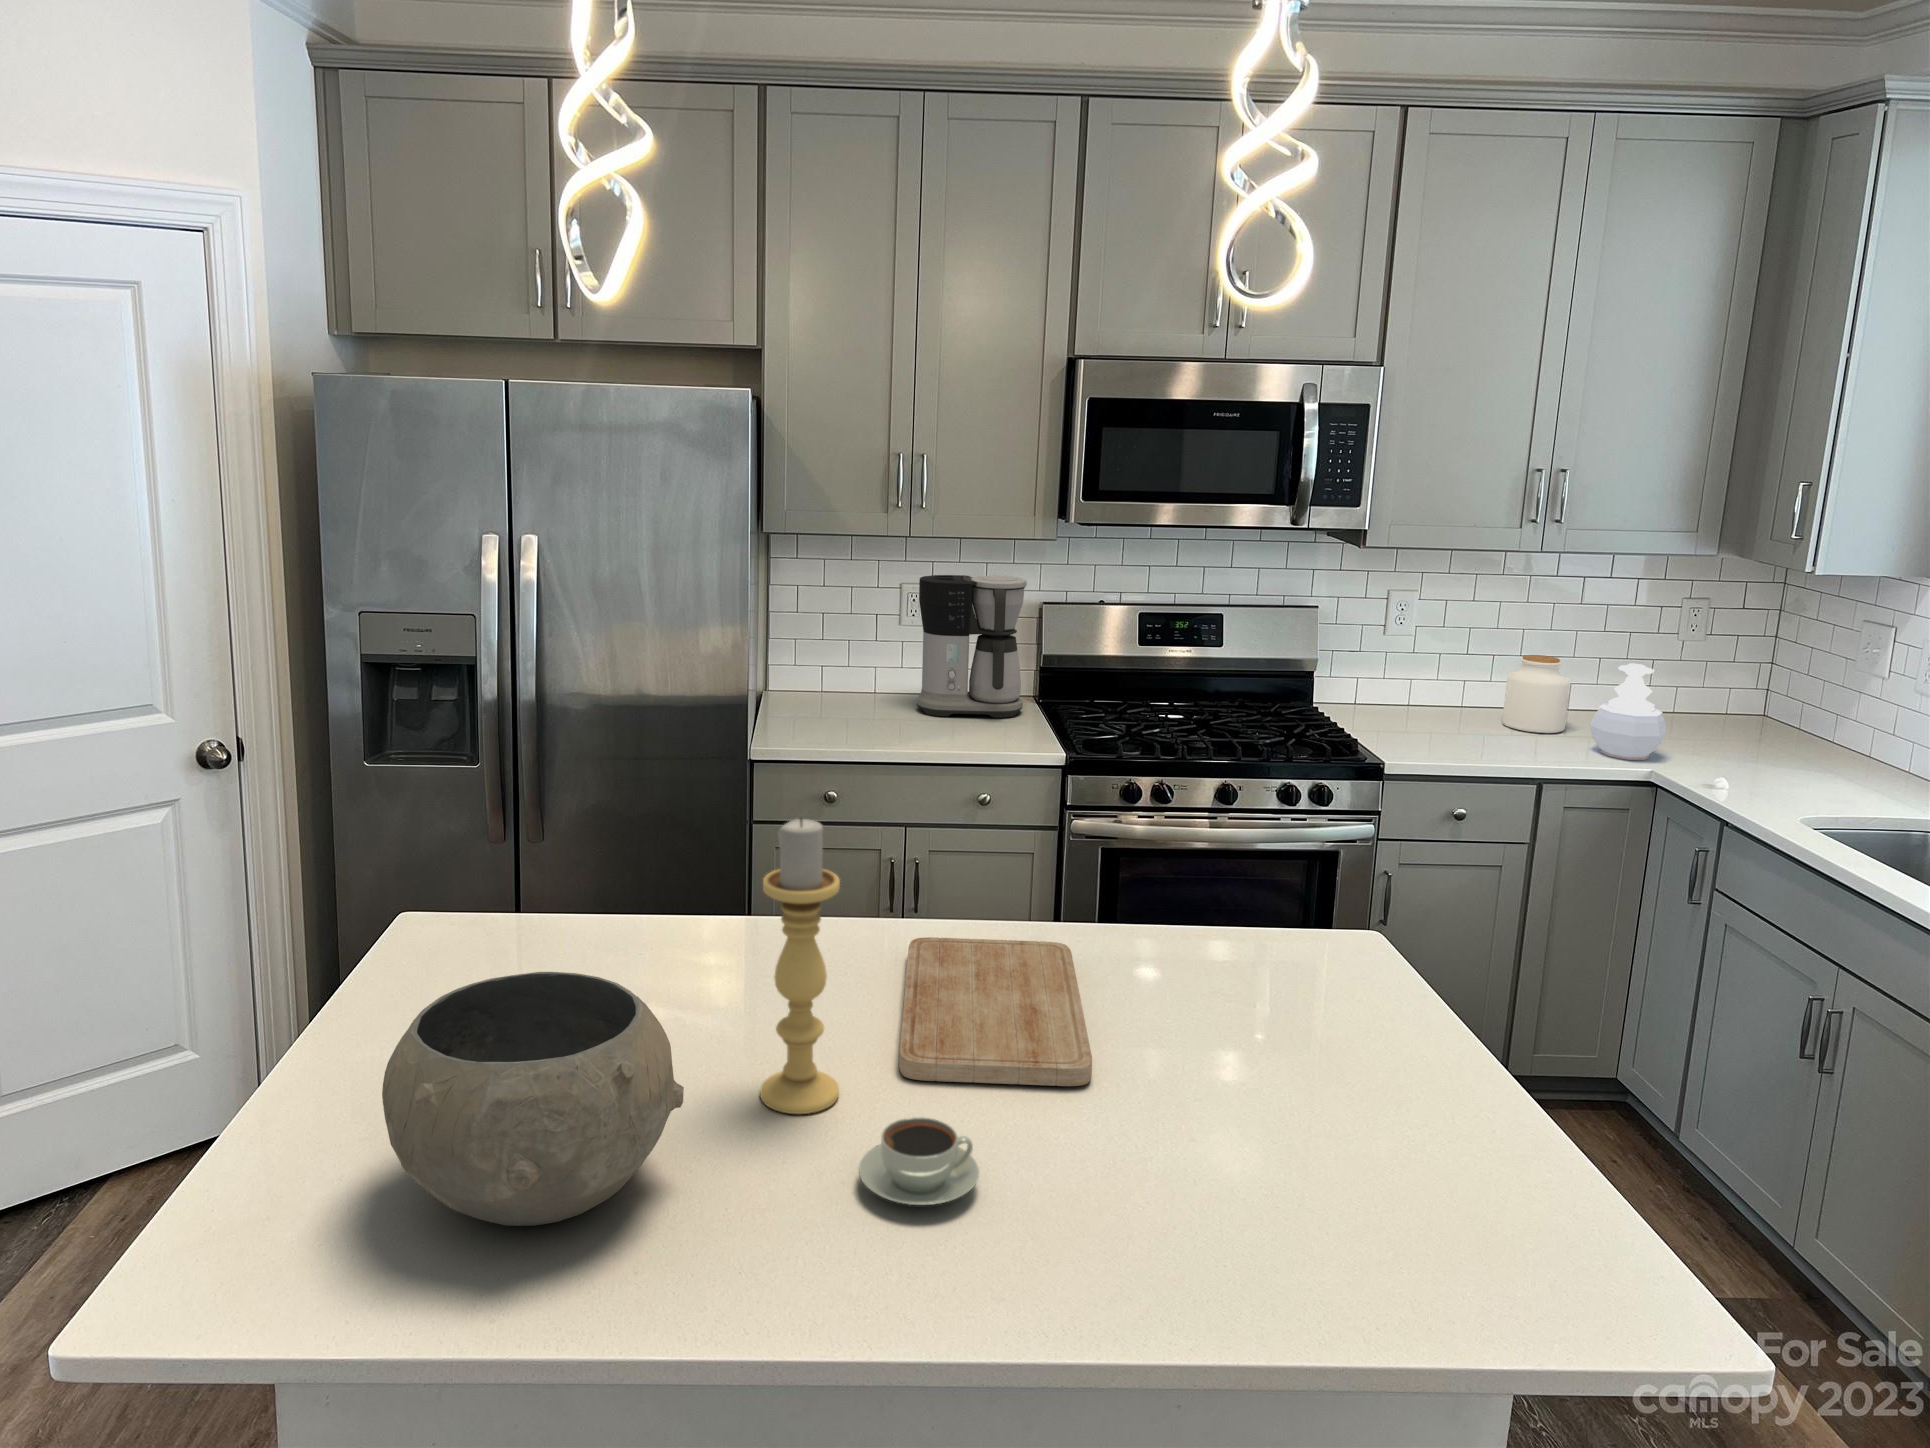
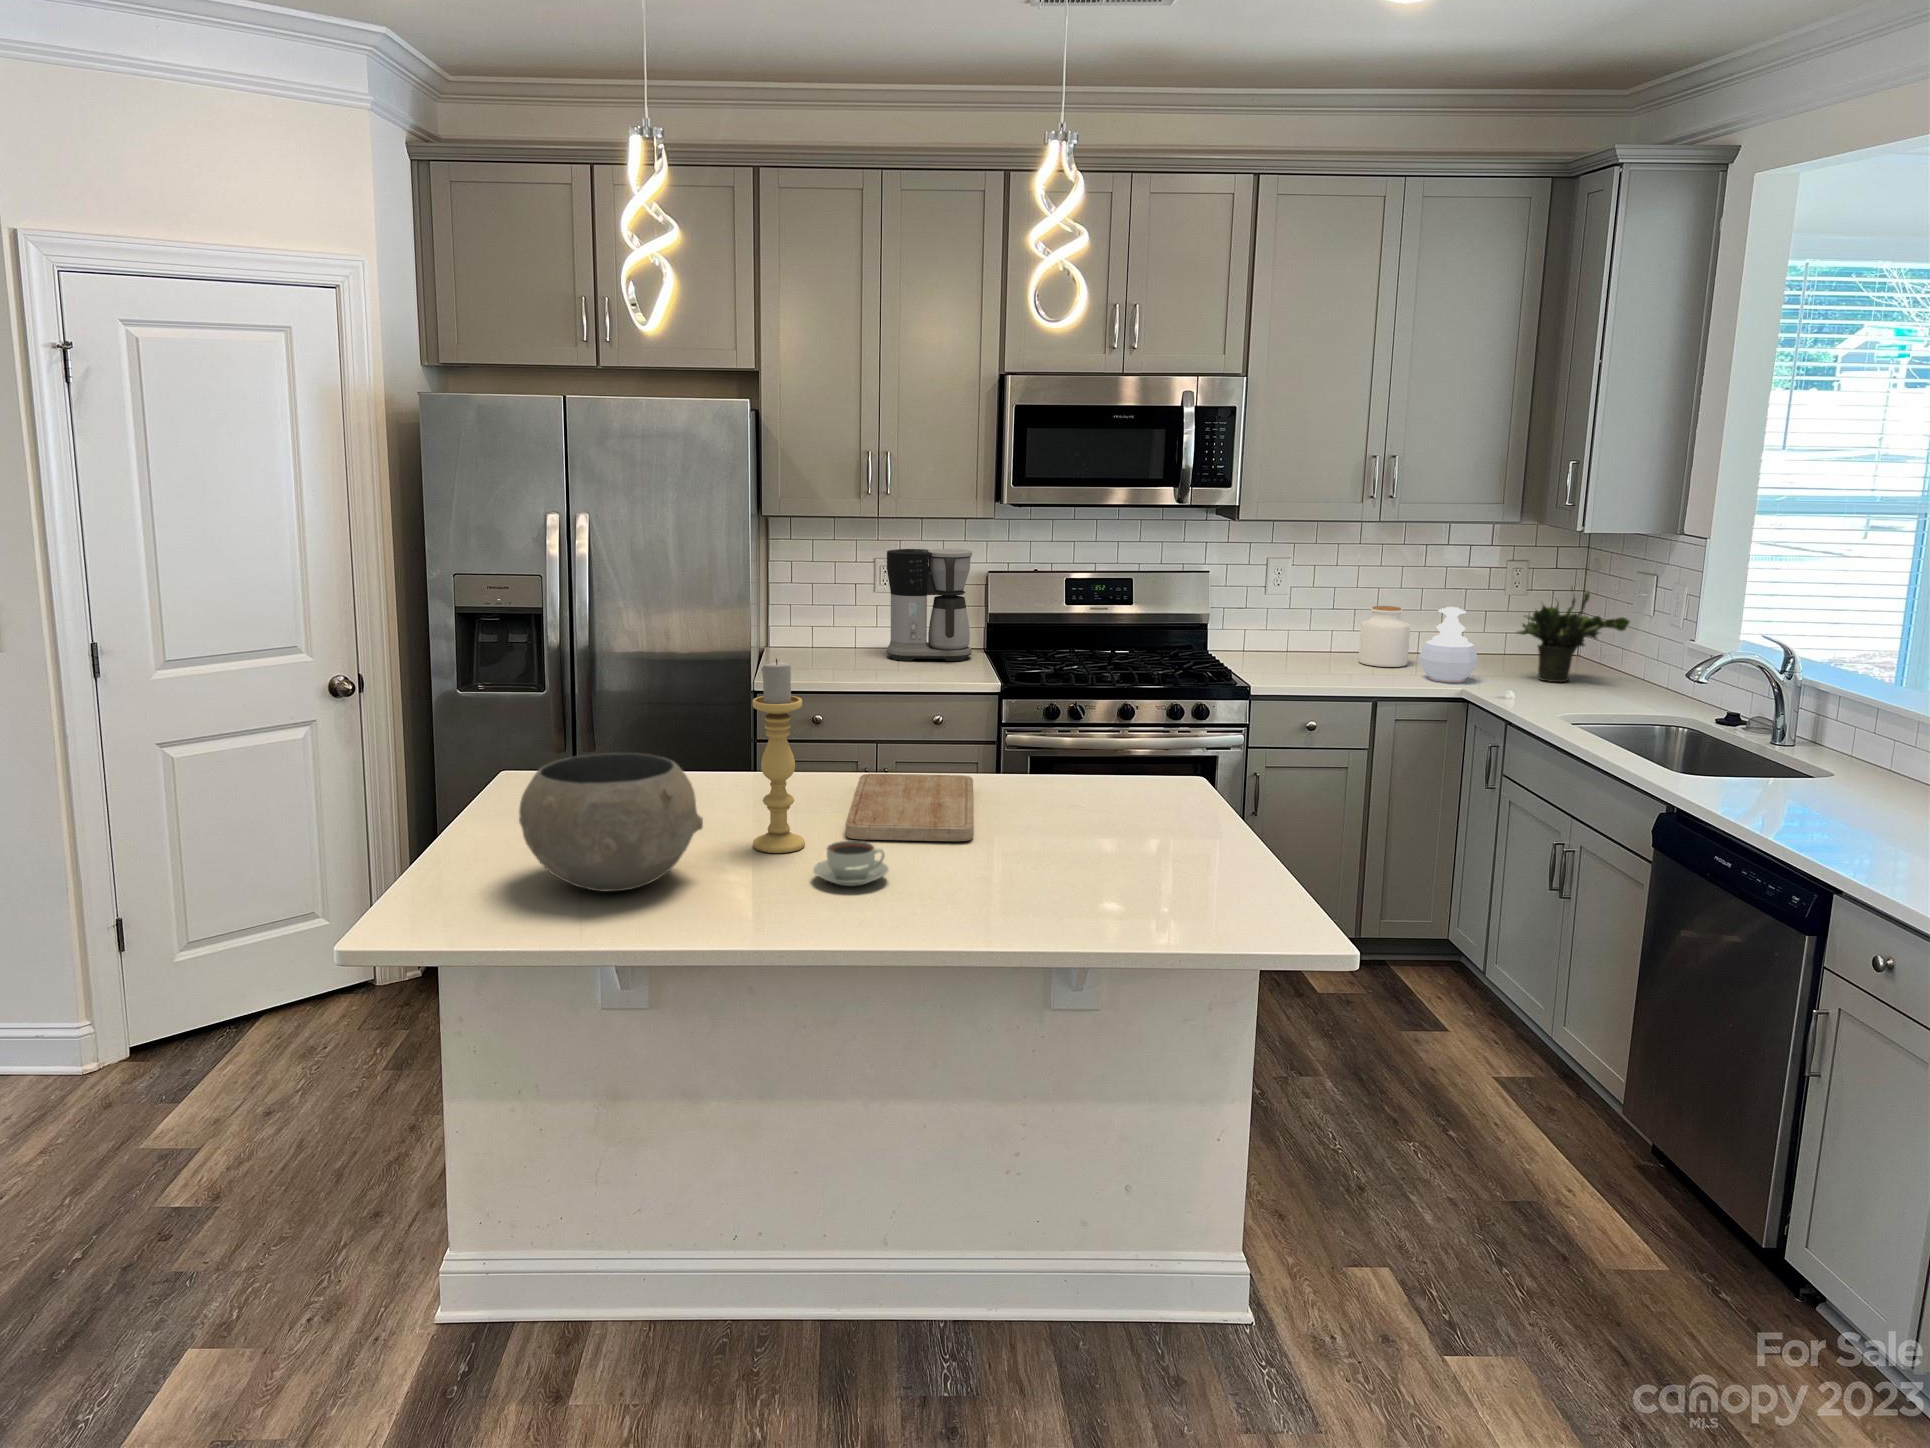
potted plant: none [1712,640,1861,761] -> present [1517,588,1630,682]

